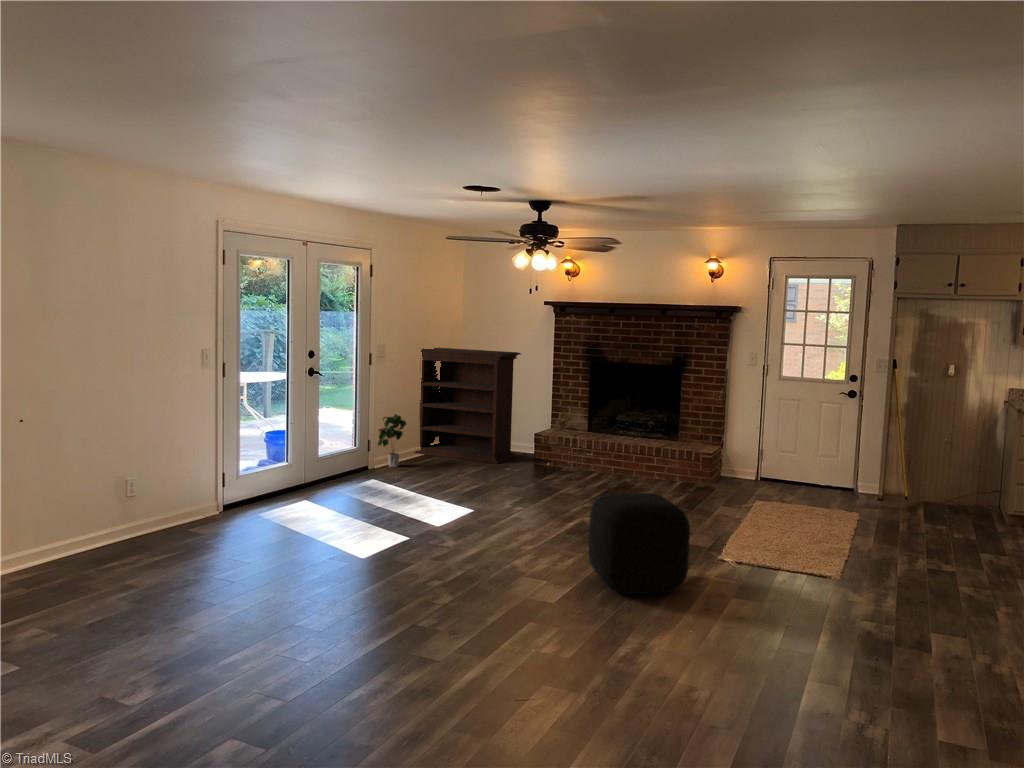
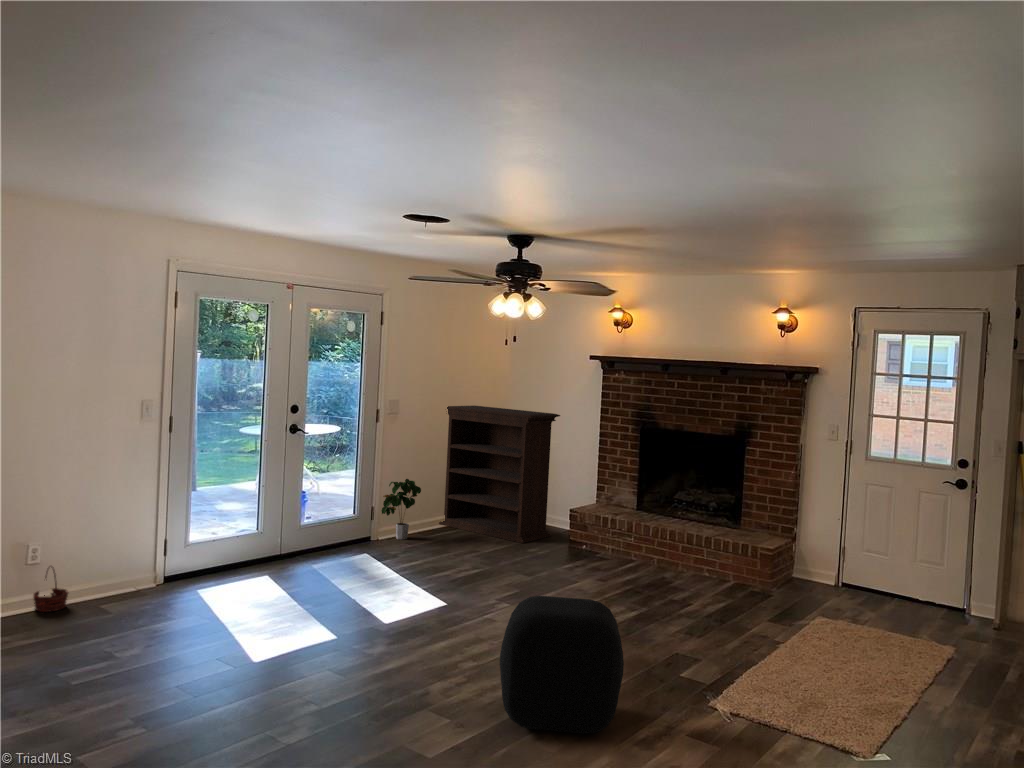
basket: none [119,505,153,548] -> present [33,566,69,612]

